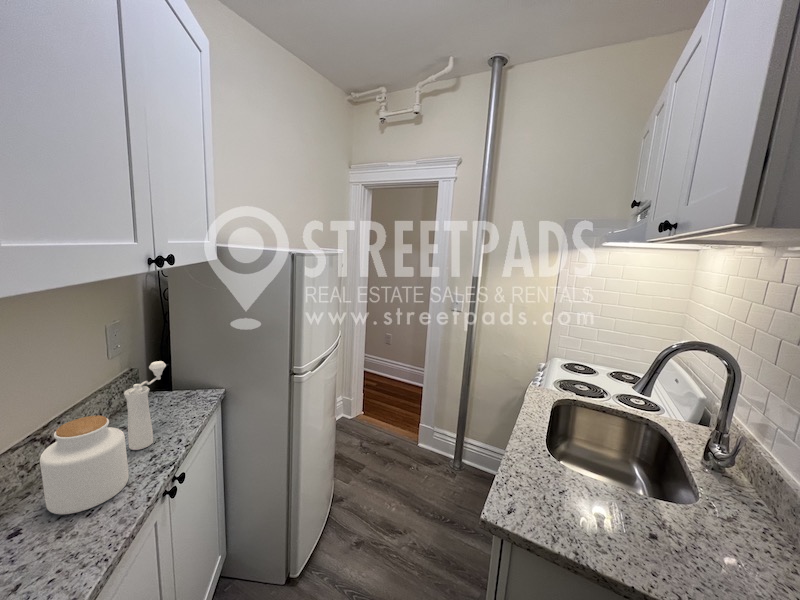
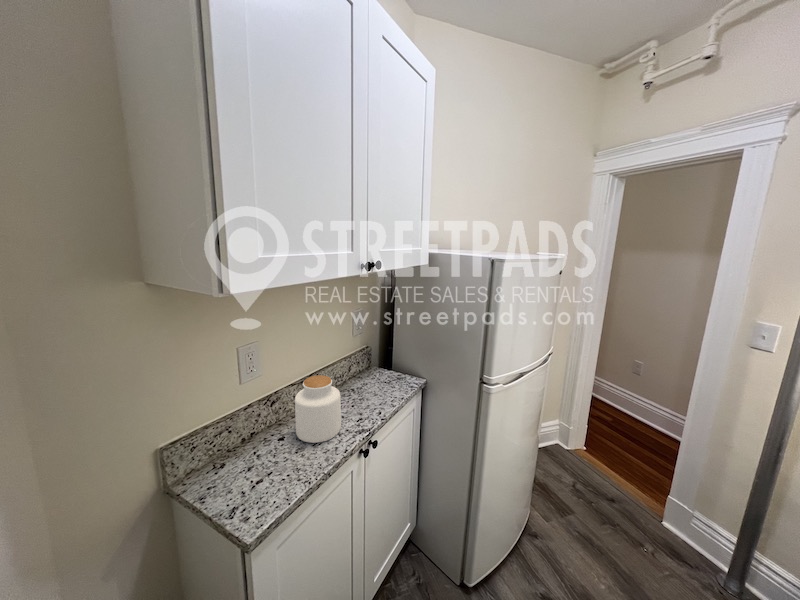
pepper mill: present [124,361,166,450] -> none [349,344,381,410]

